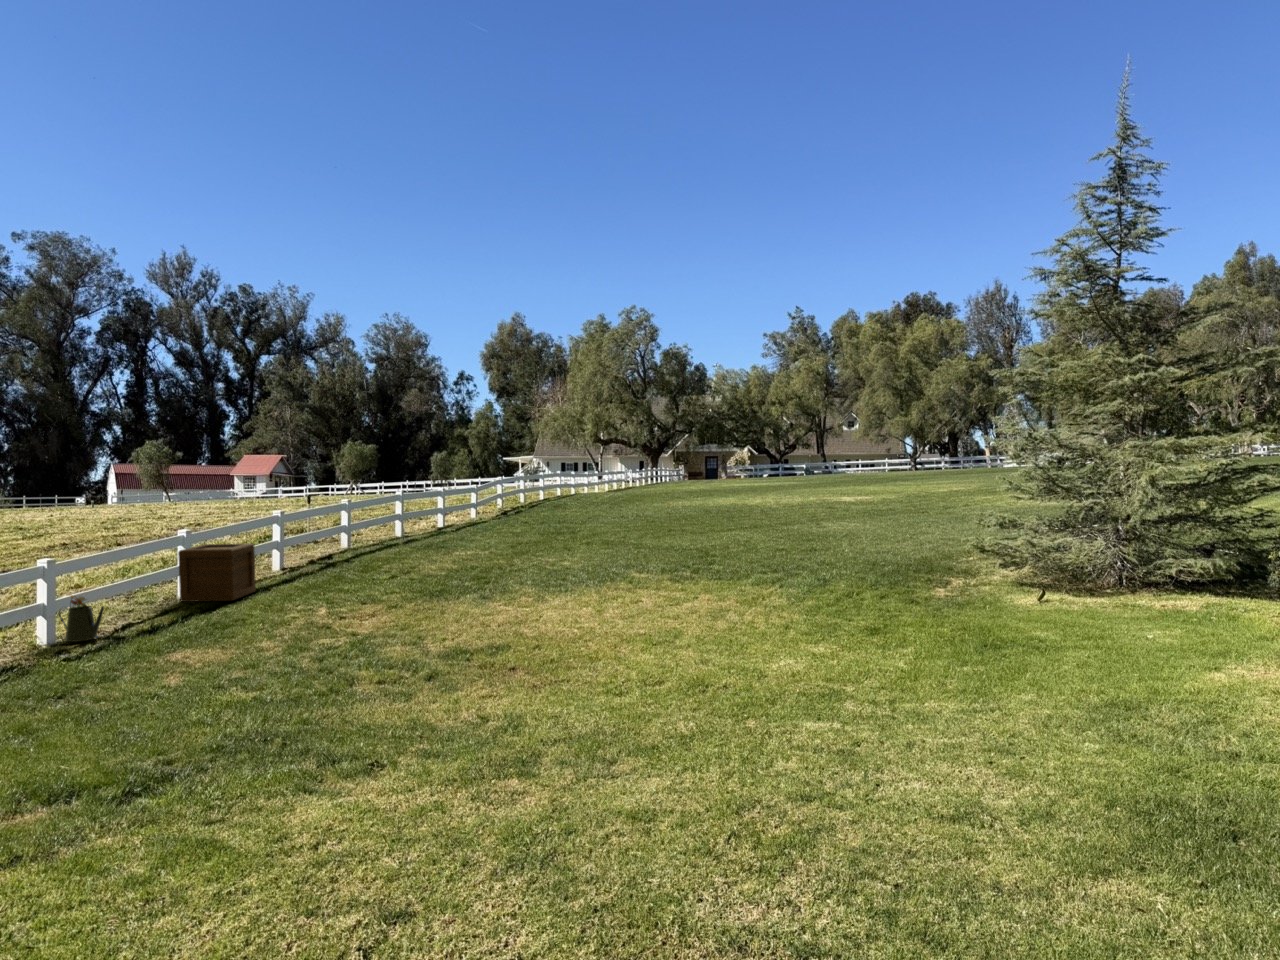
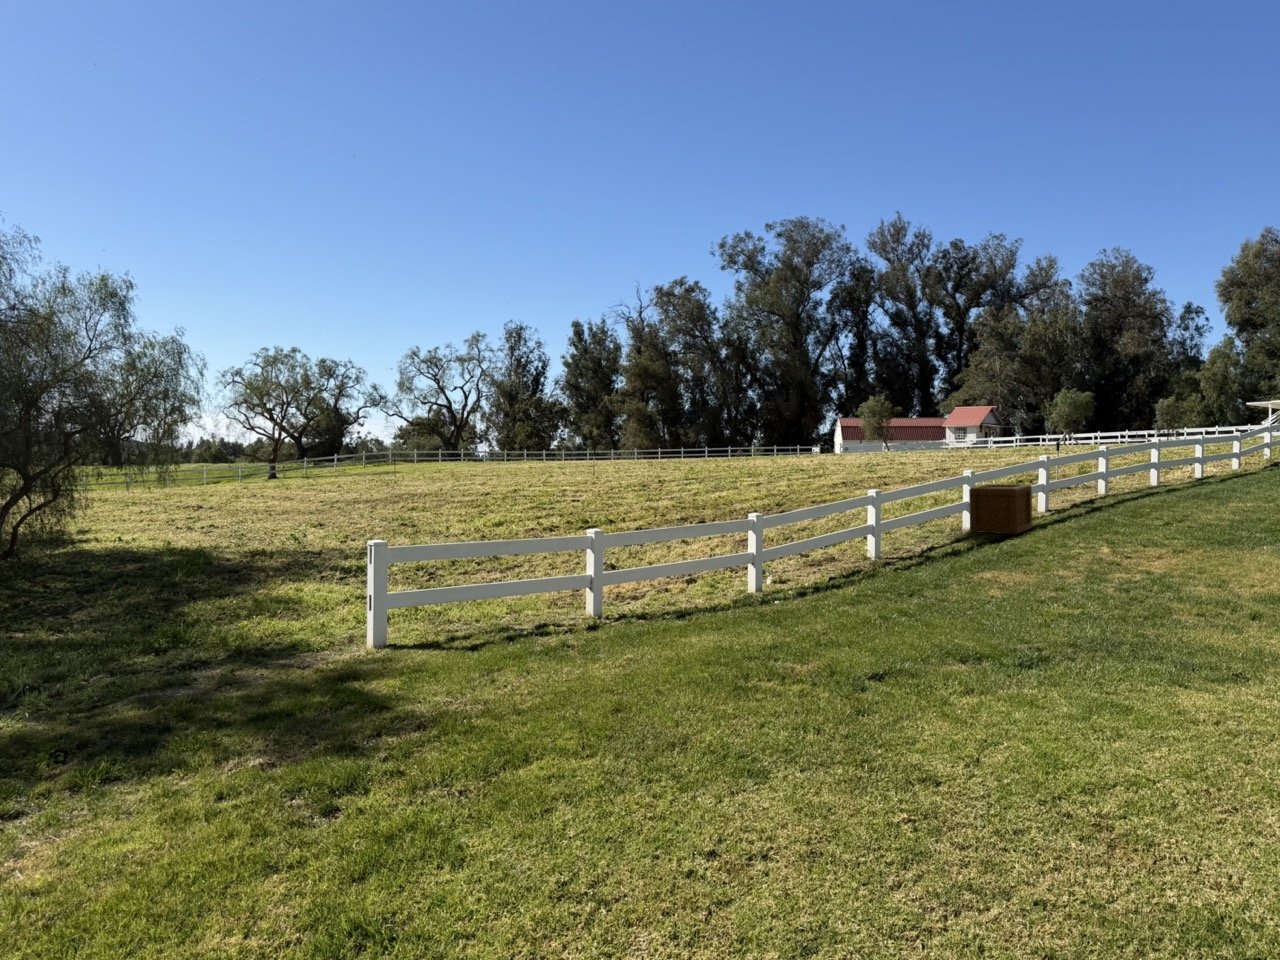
watering can: present [59,596,104,642] -> none [895,515,928,555]

